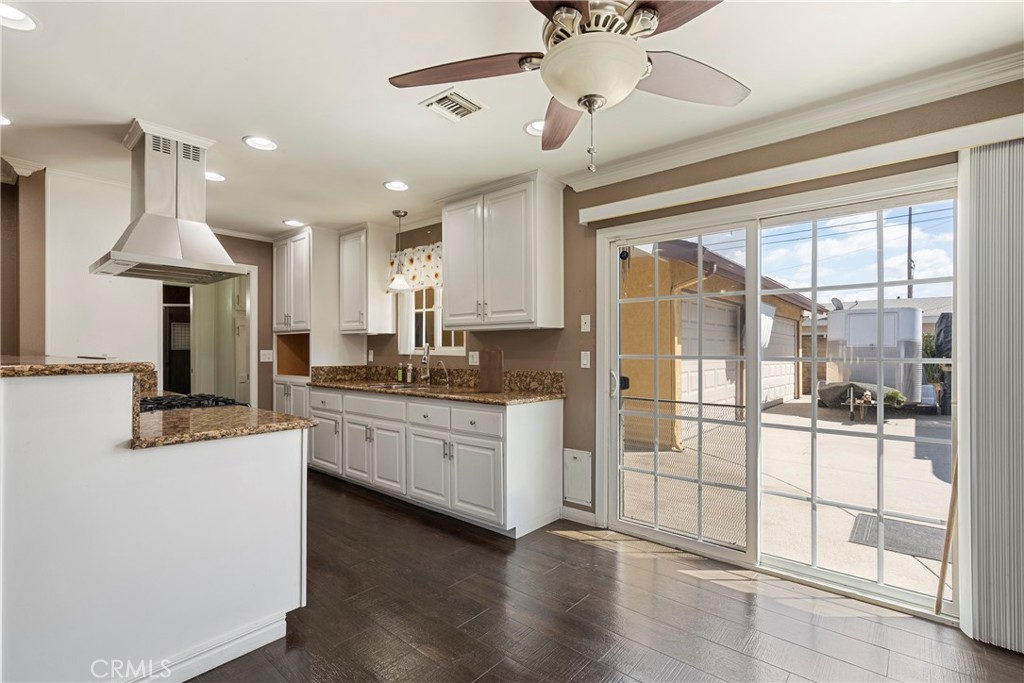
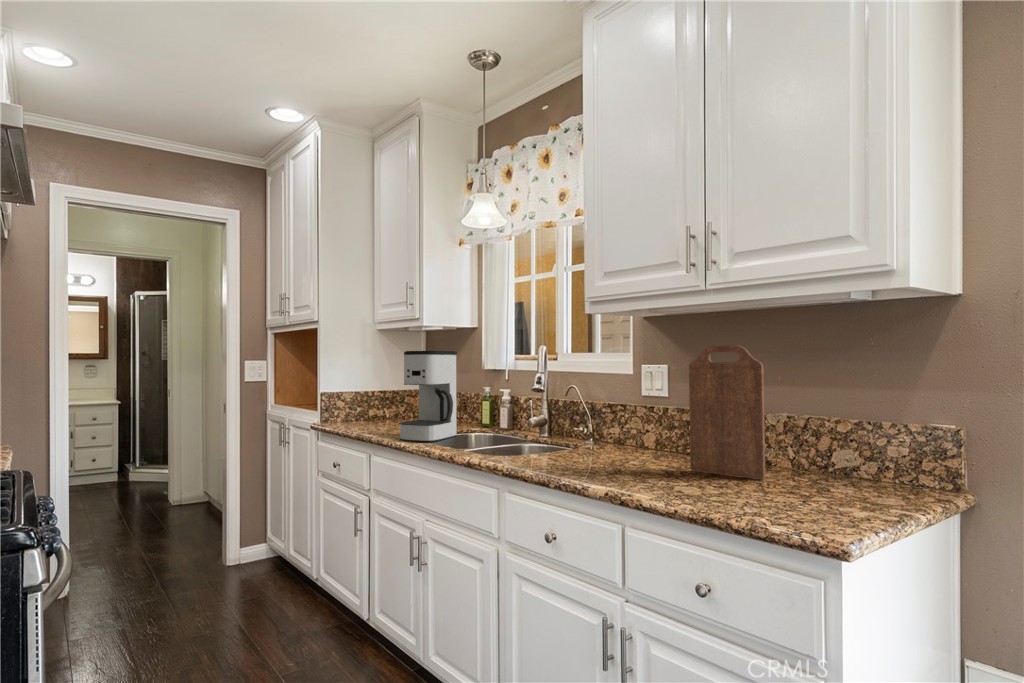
coffee maker: none [360,346,387,387] -> present [400,351,457,442]

